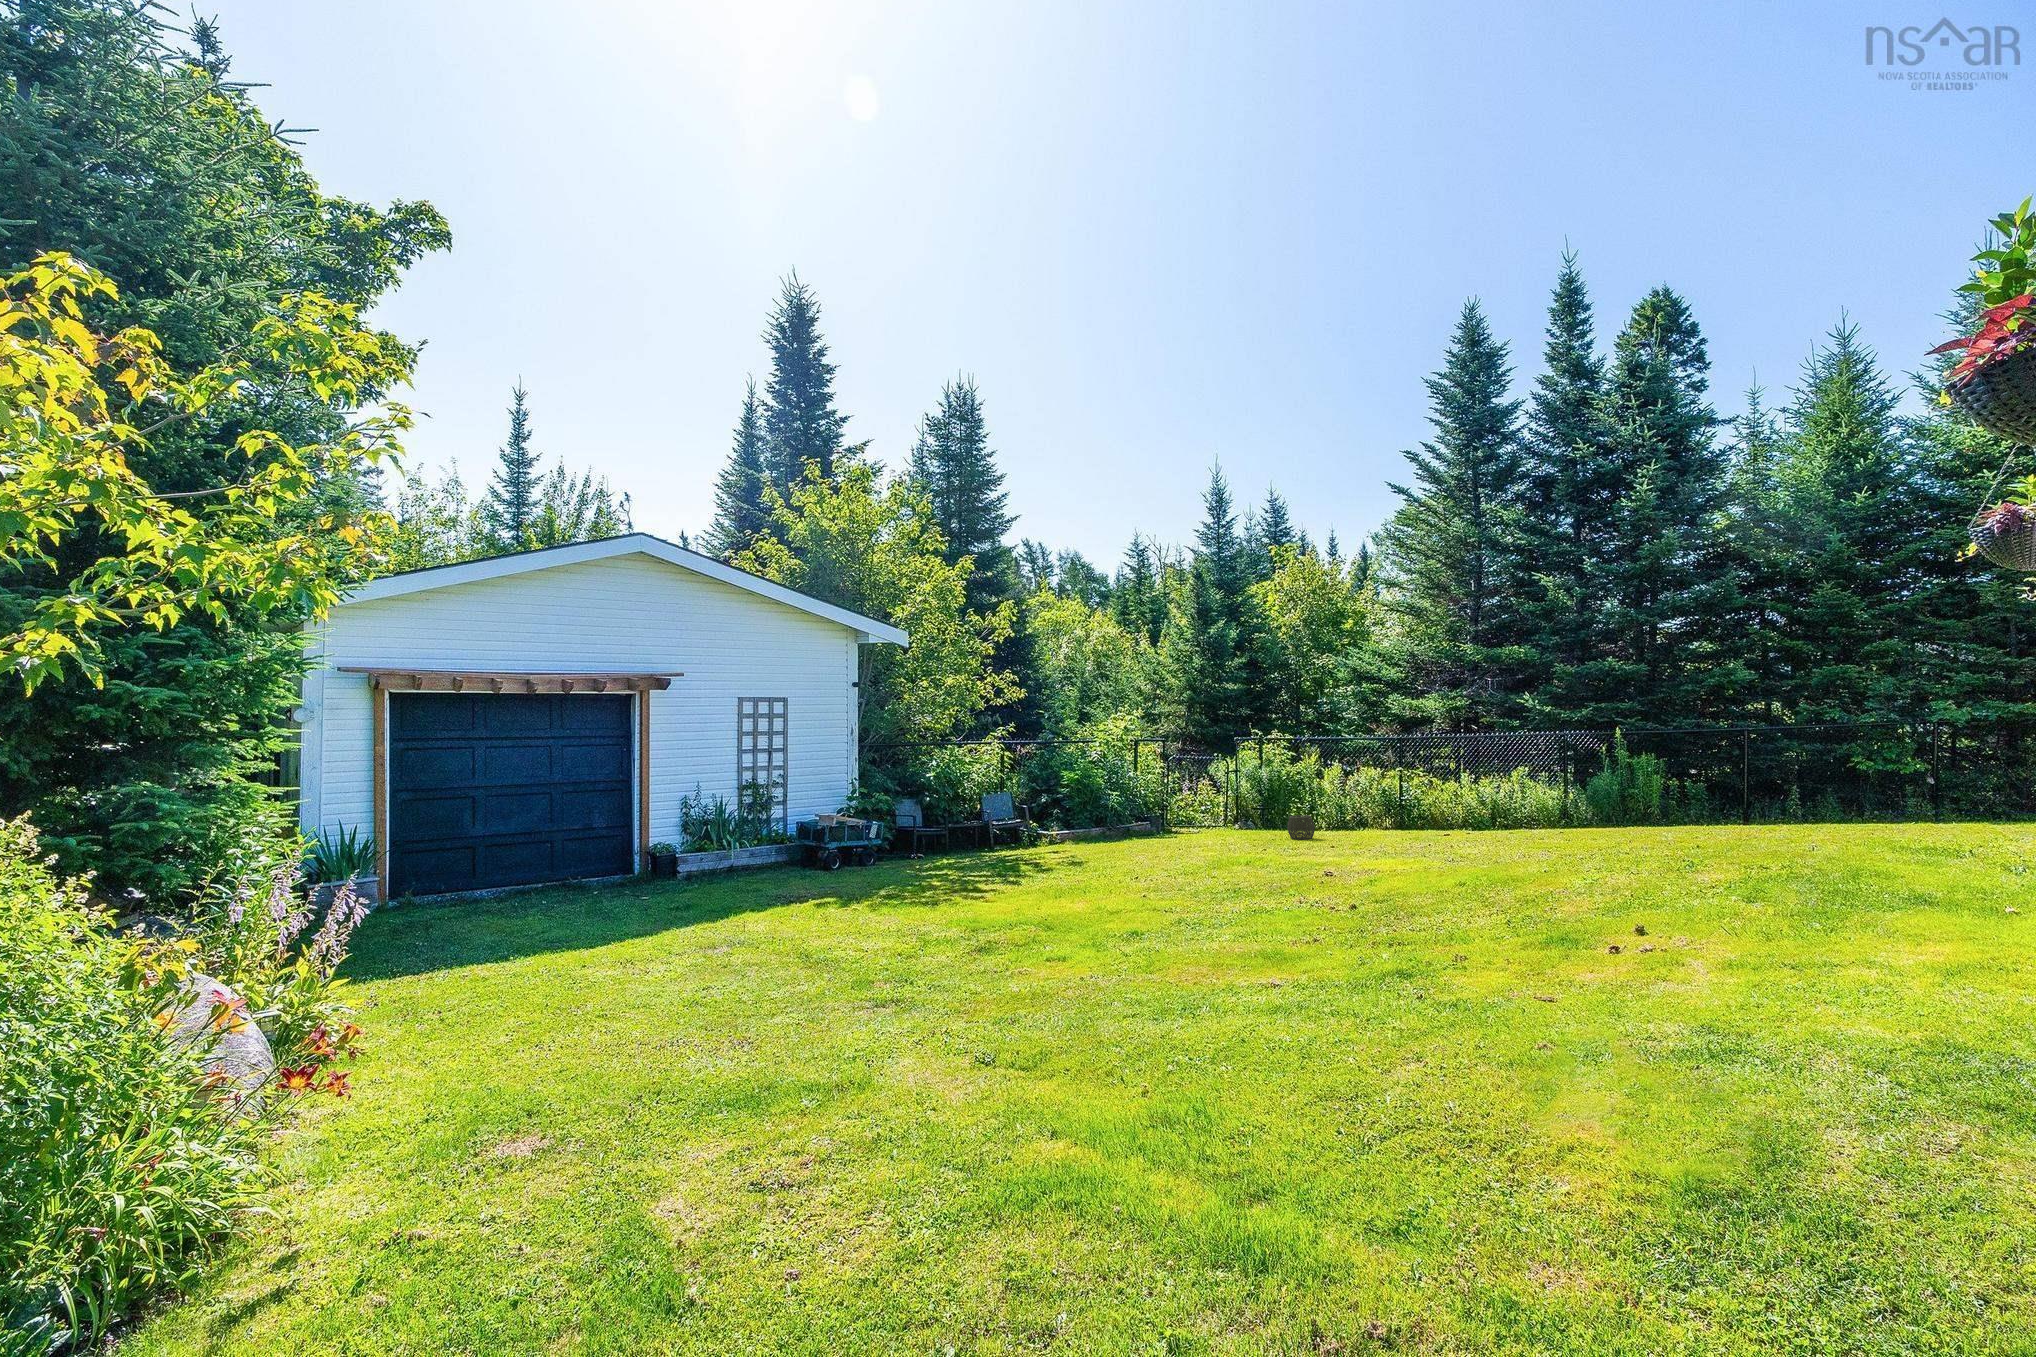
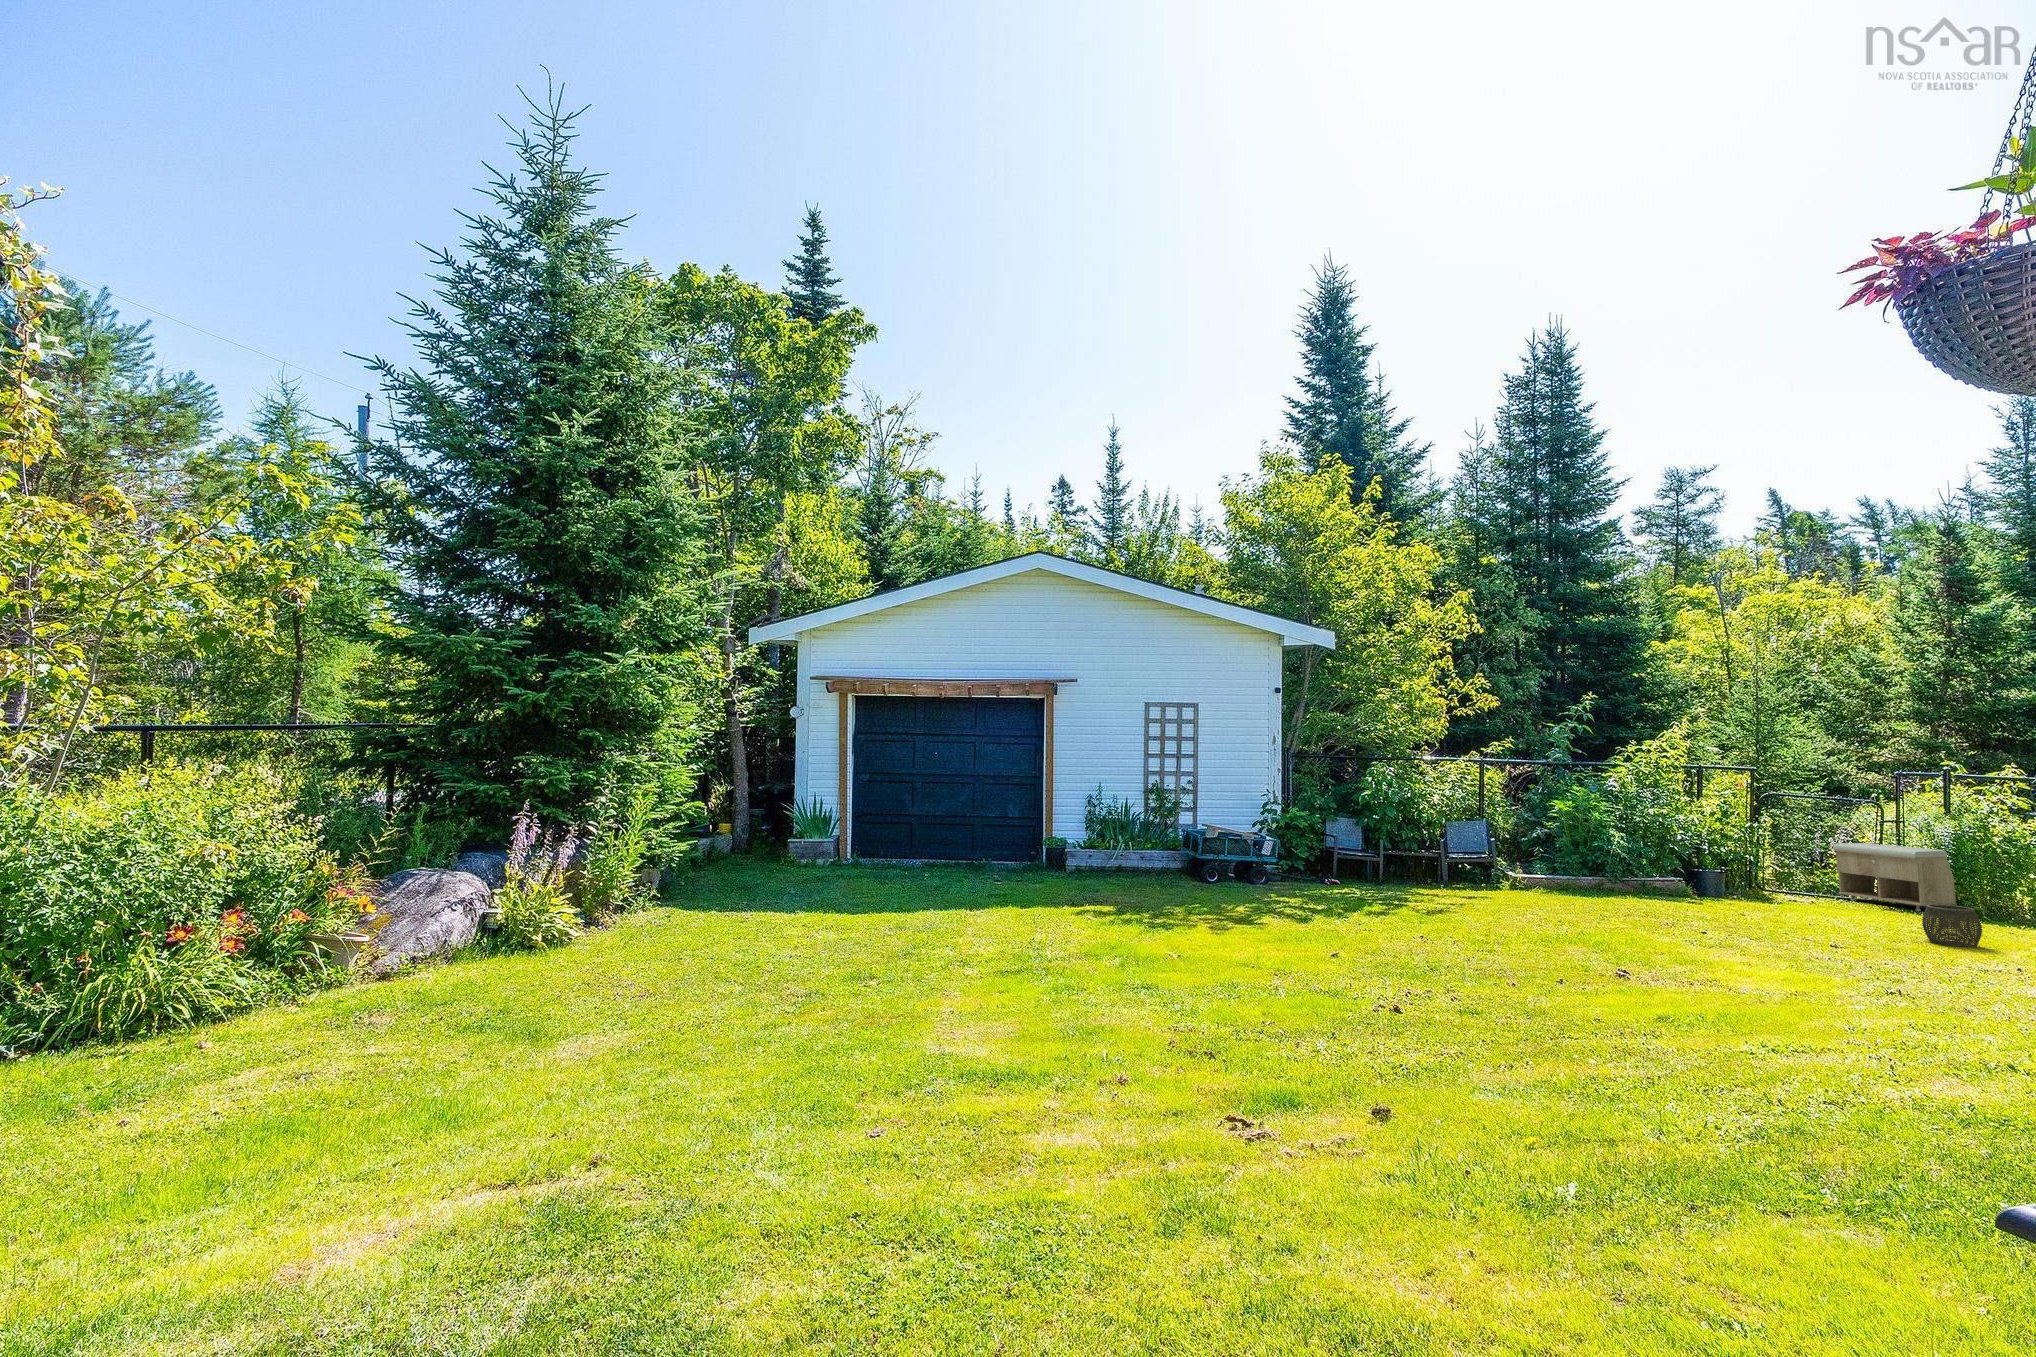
storage bench: none [1209,785,1269,826] -> present [1834,843,1956,911]

